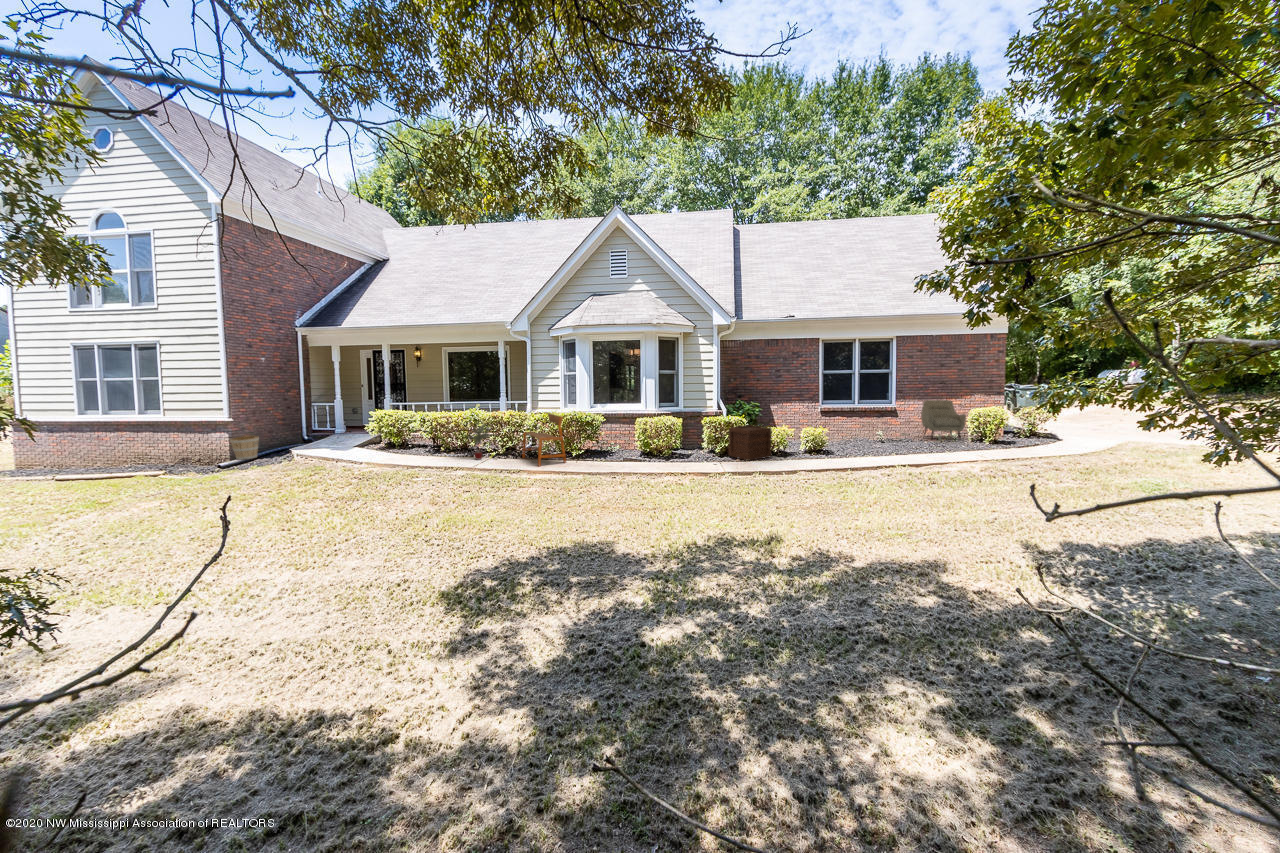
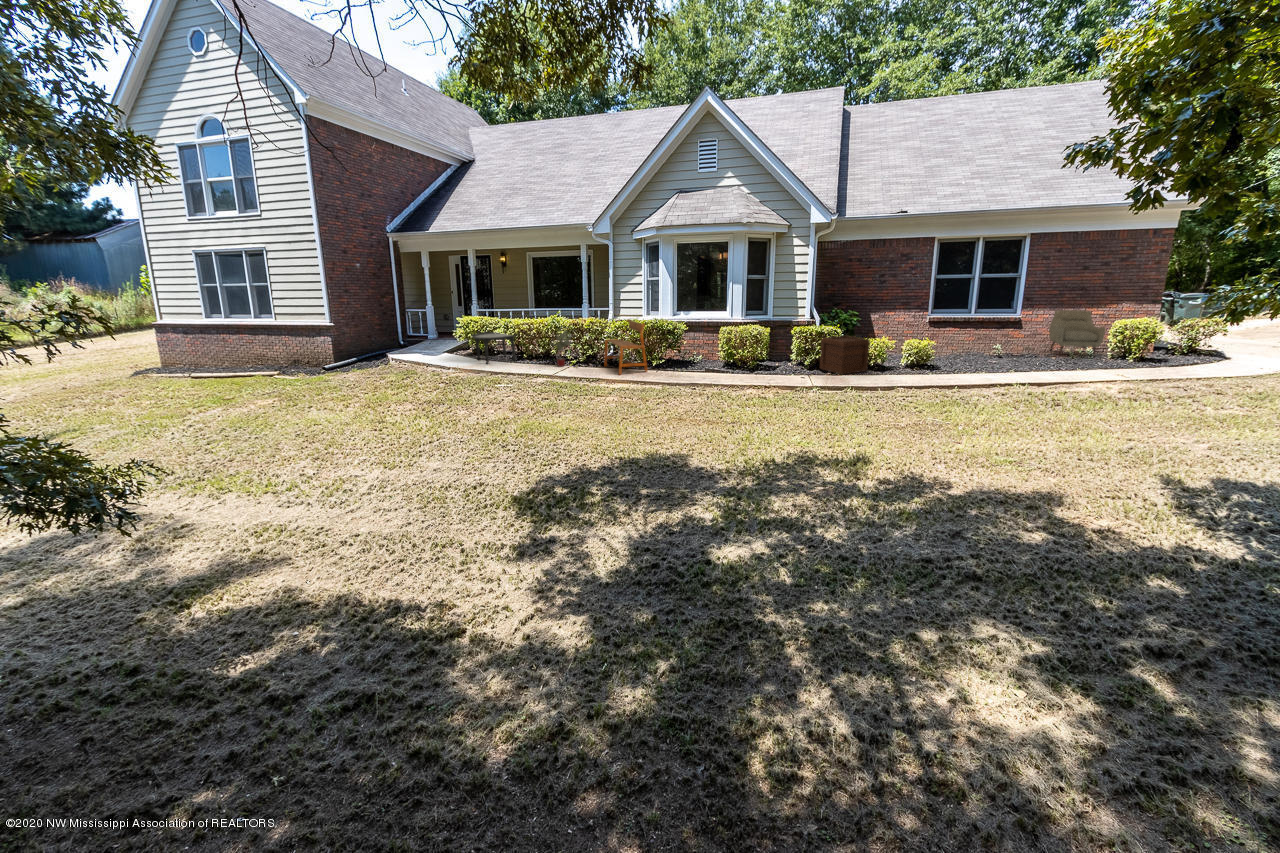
round table: none [383,425,433,459] -> present [471,332,516,364]
wooden bucket: present [230,436,259,460] -> none [334,339,360,362]

